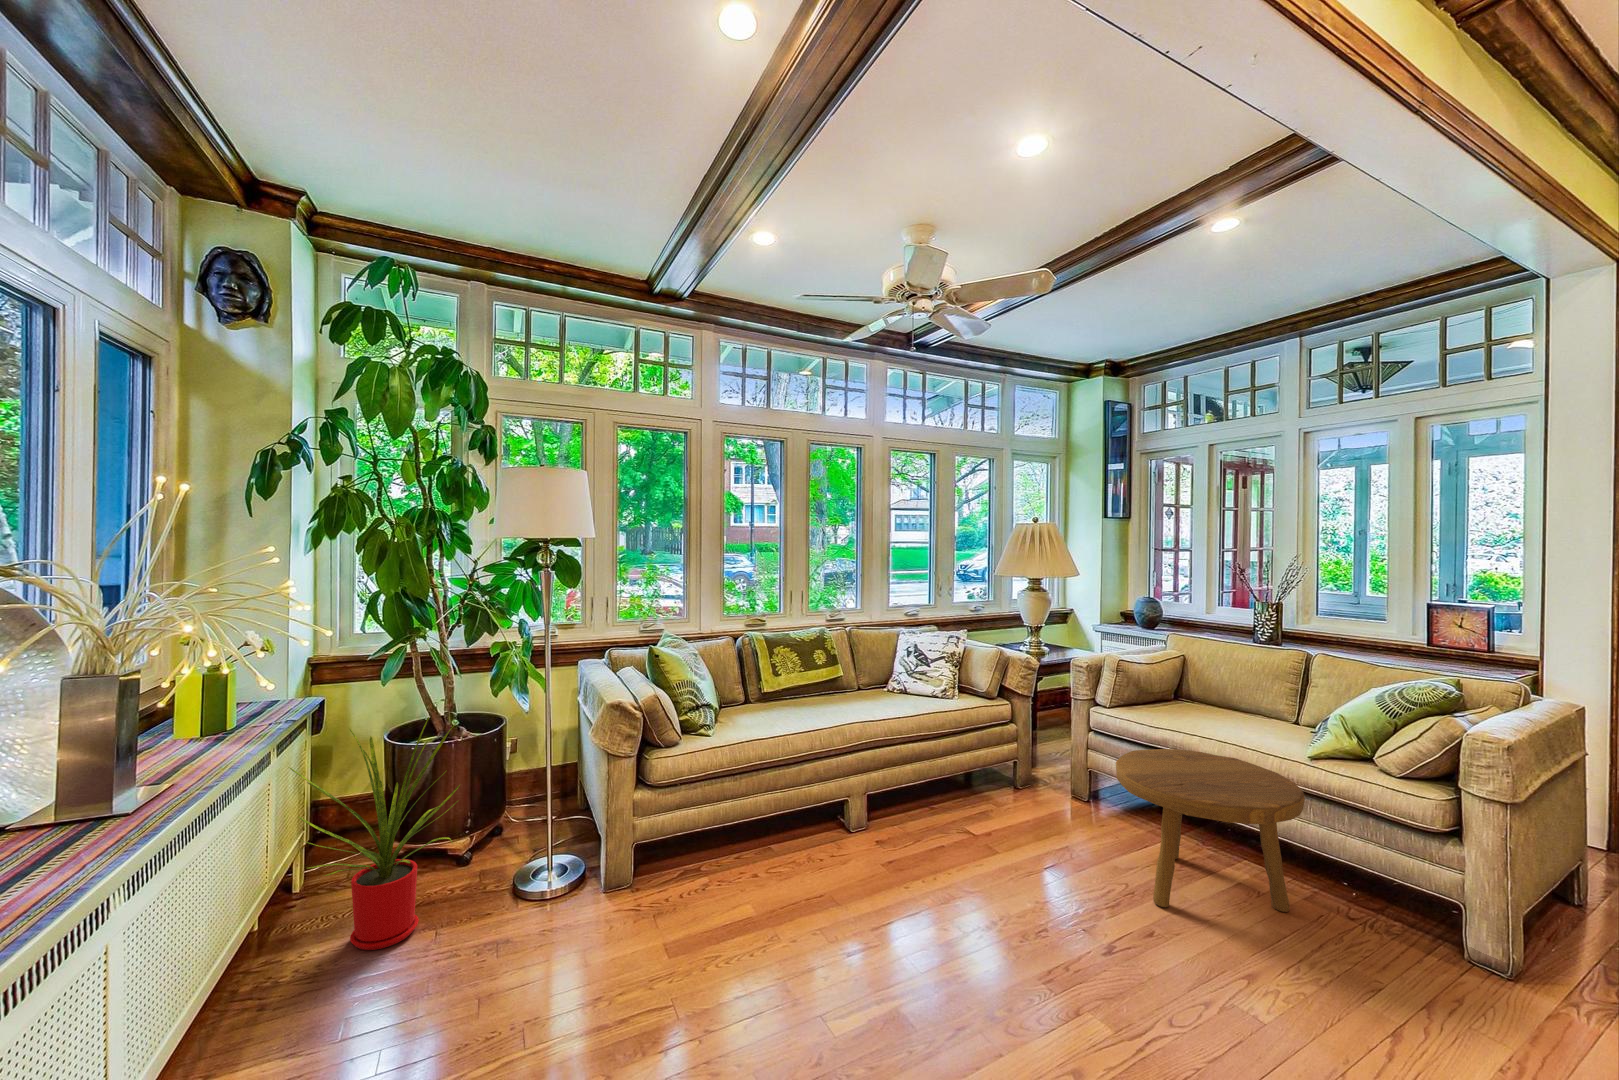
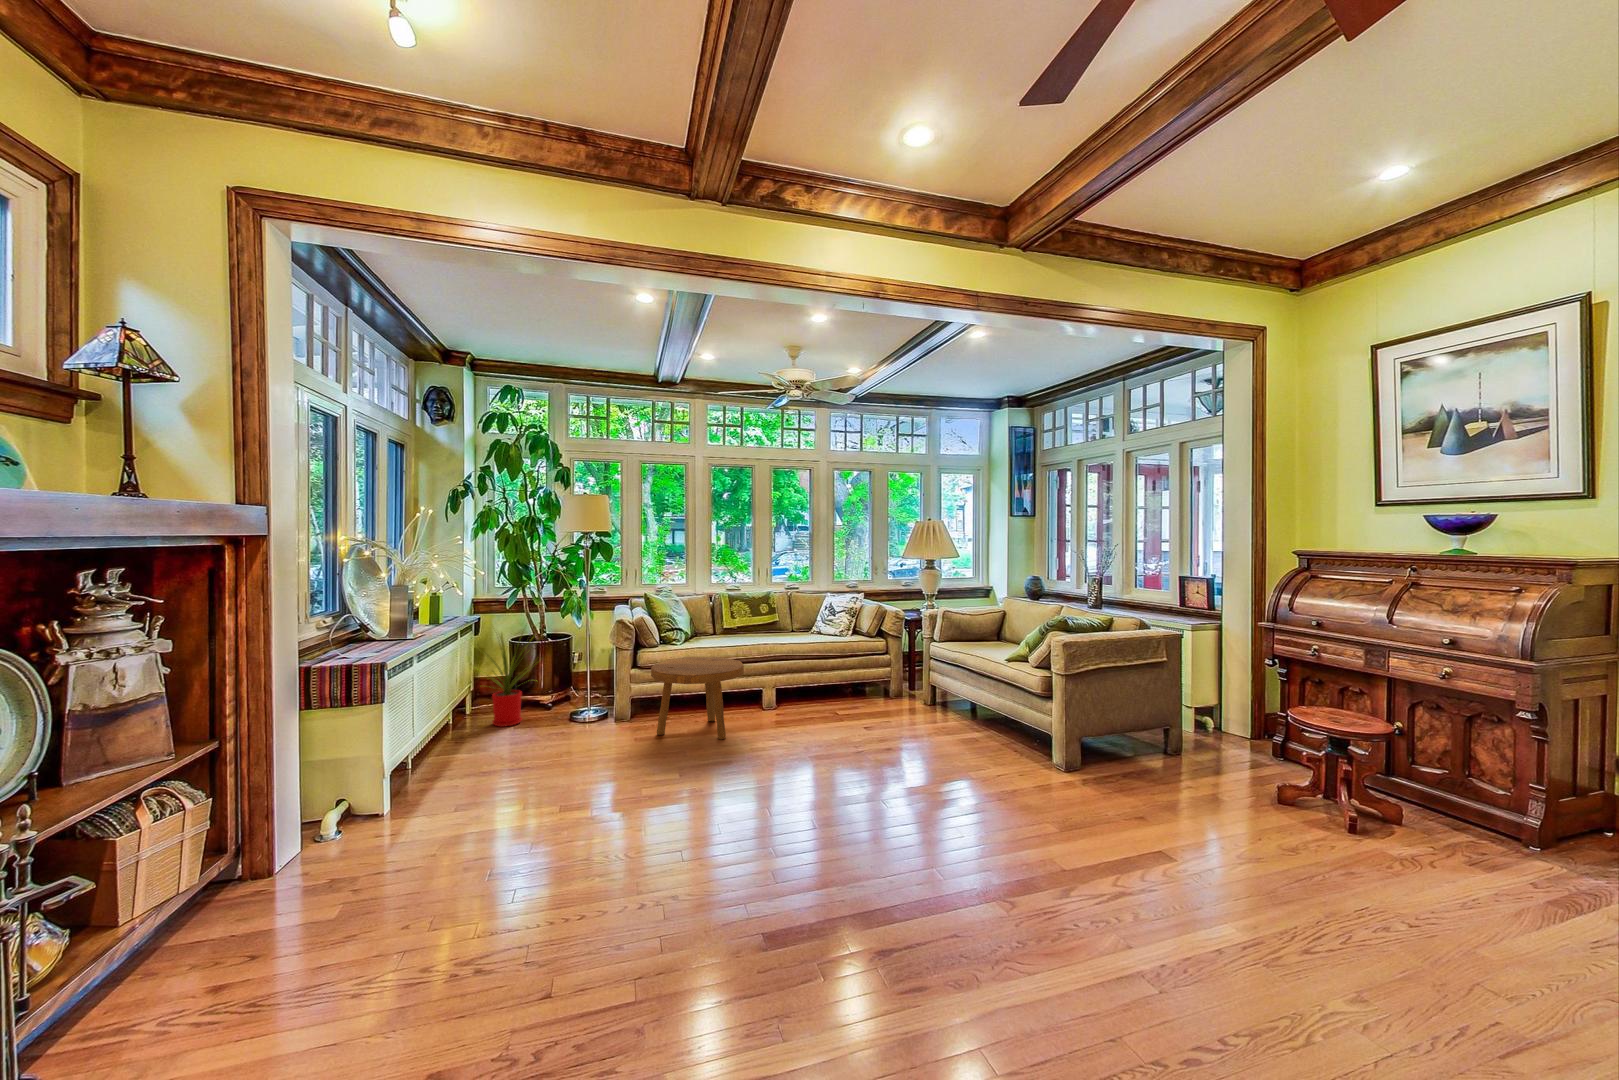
footstool: present [1116,749,1305,912] -> present [651,657,744,740]

